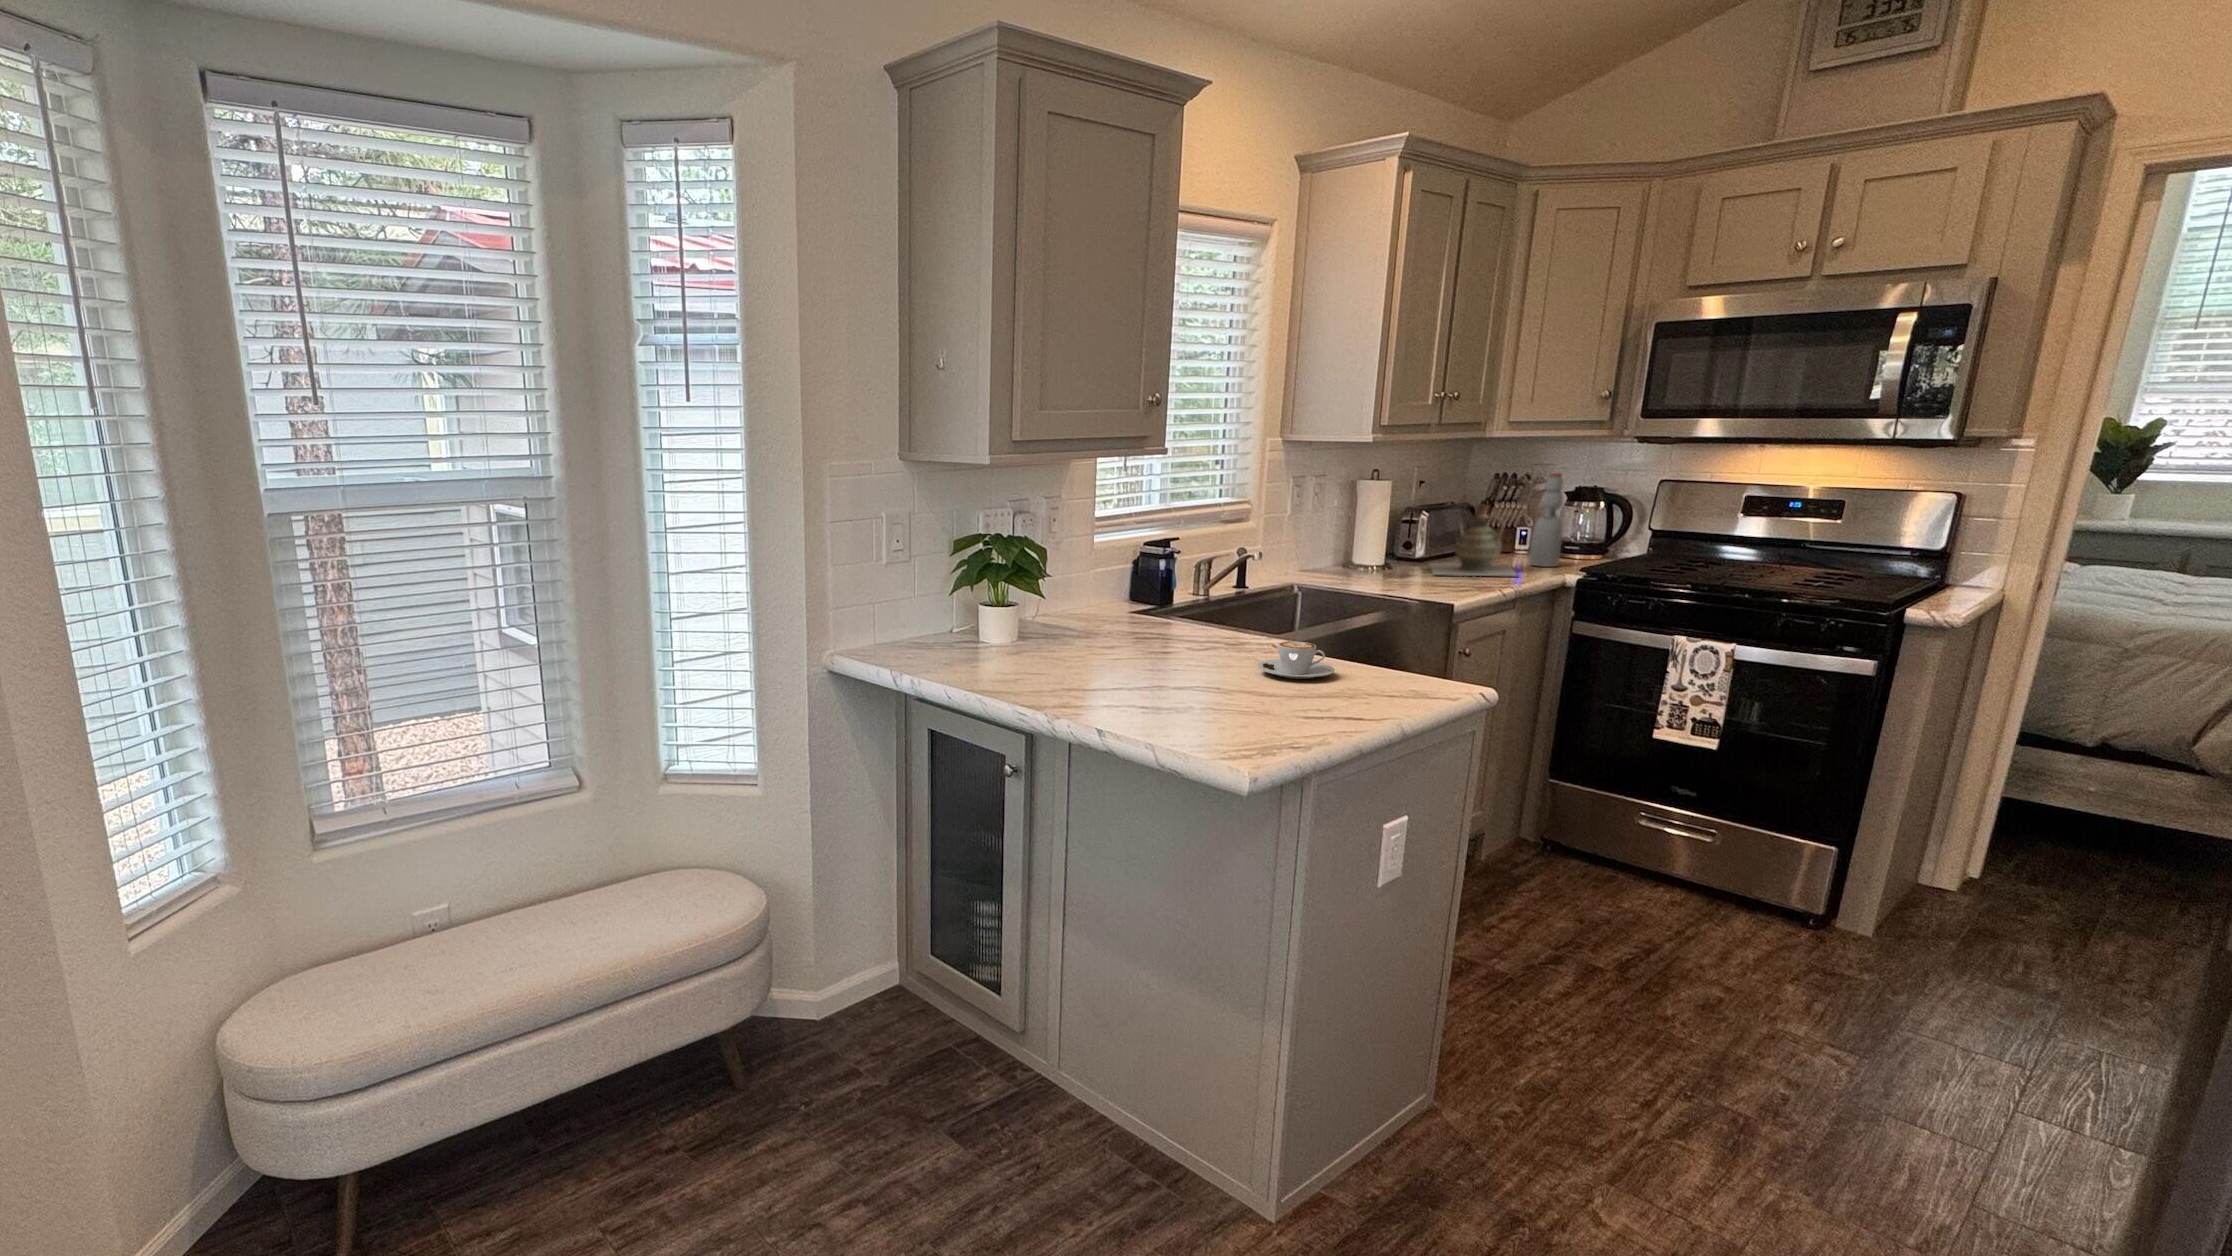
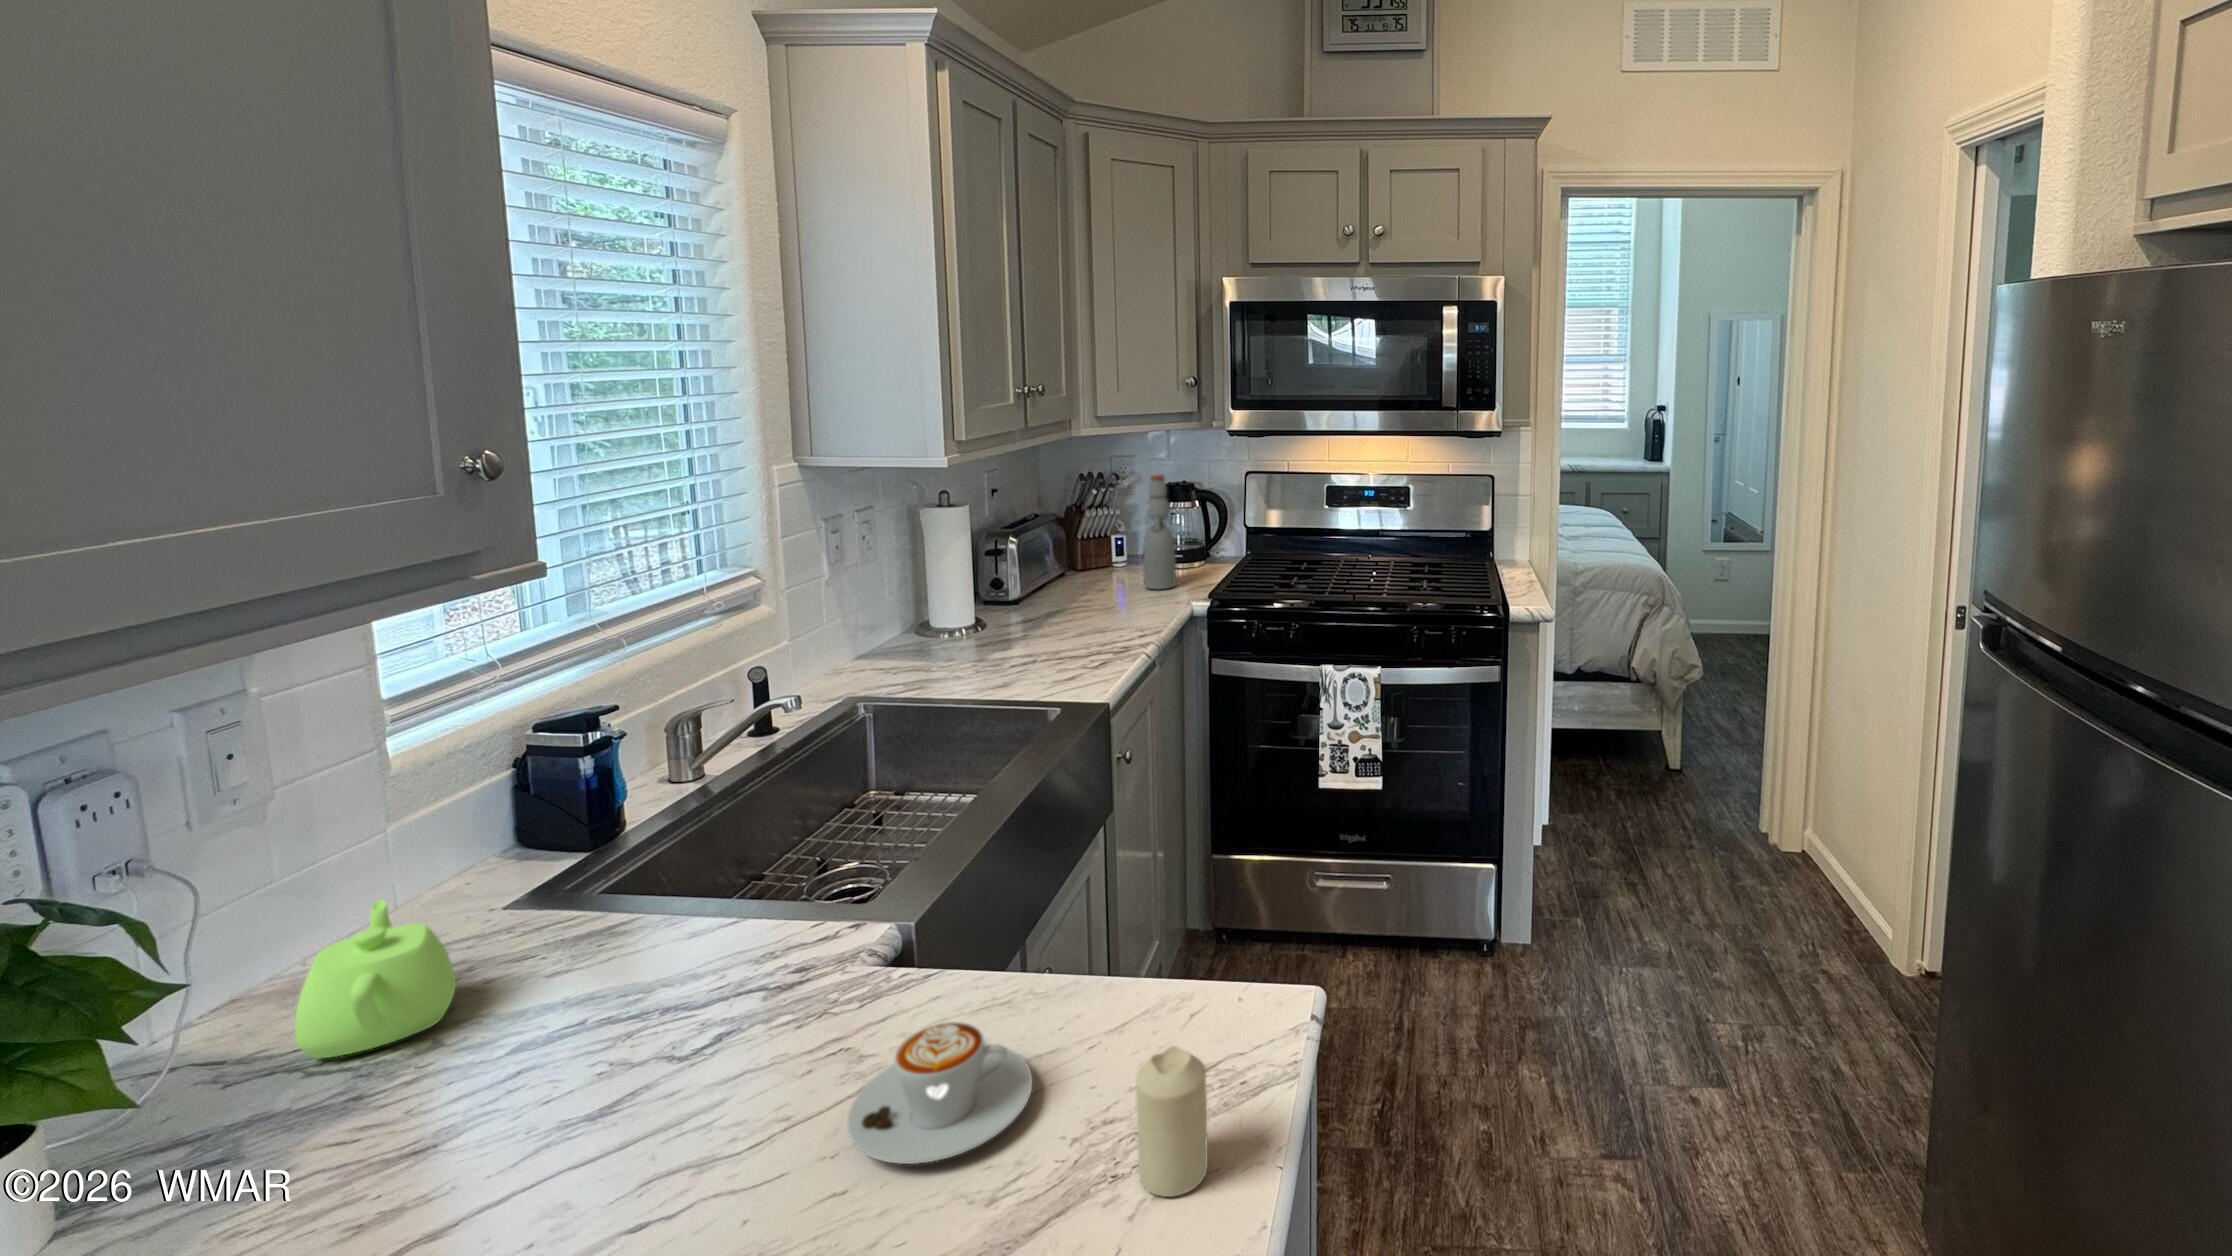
ceramic jug: present [1429,504,1516,576] -> none [1030,523,1147,627]
teapot: none [1072,588,1119,633] -> present [295,900,456,1058]
candle: none [1368,644,1404,700] -> present [1136,1046,1208,1197]

